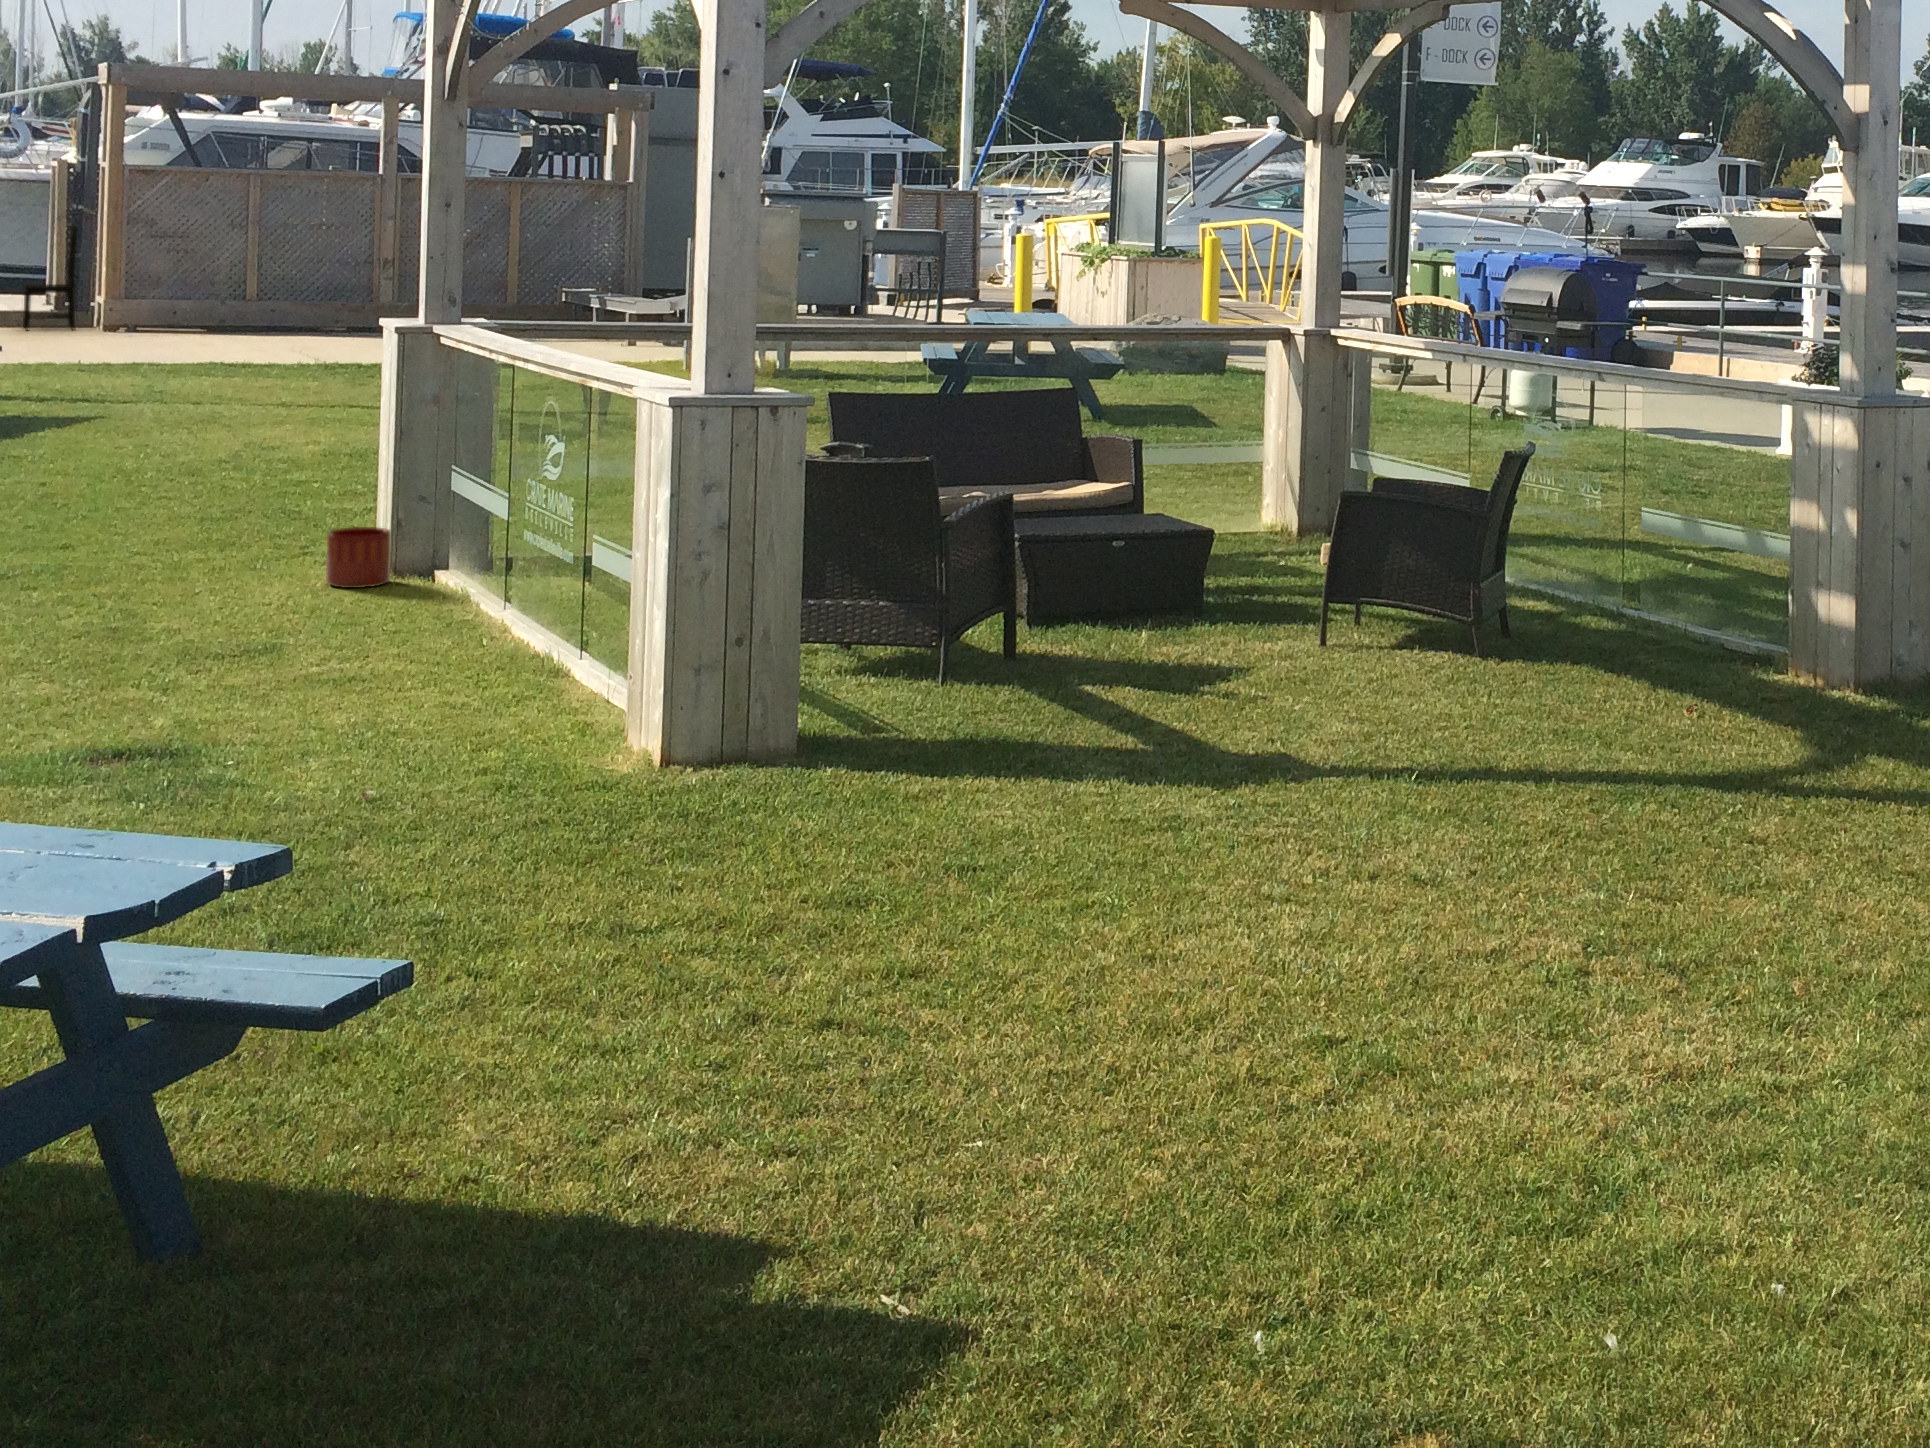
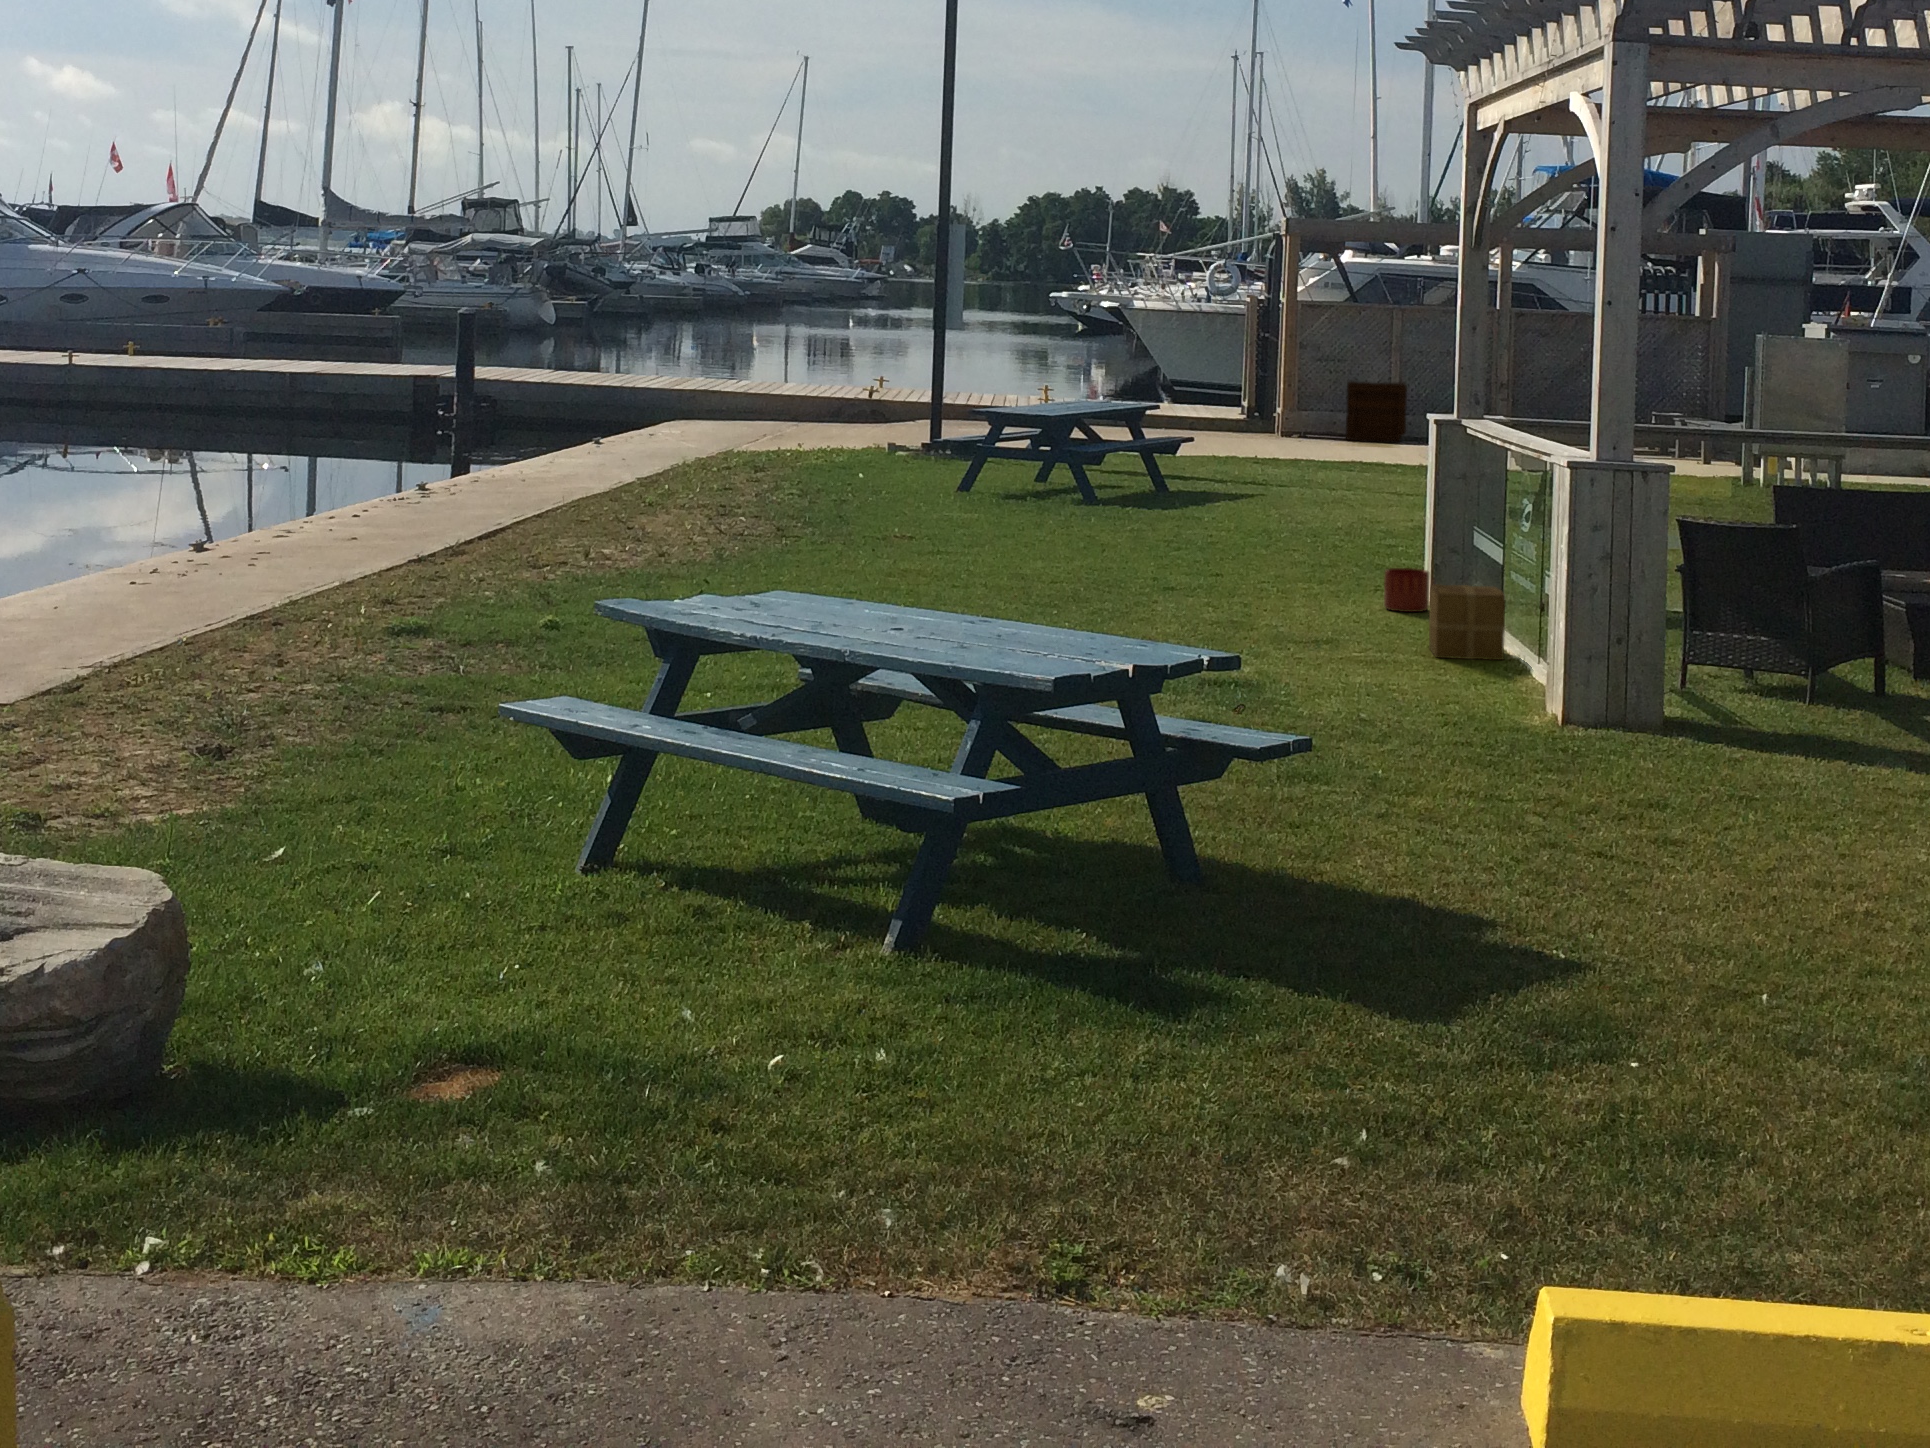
chair: present [23,224,78,330] -> none [1217,348,1257,435]
wooden crate: none [197,260,277,333] -> present [1346,379,1407,443]
cardboard box: none [413,556,528,664] -> present [1429,584,1505,660]

